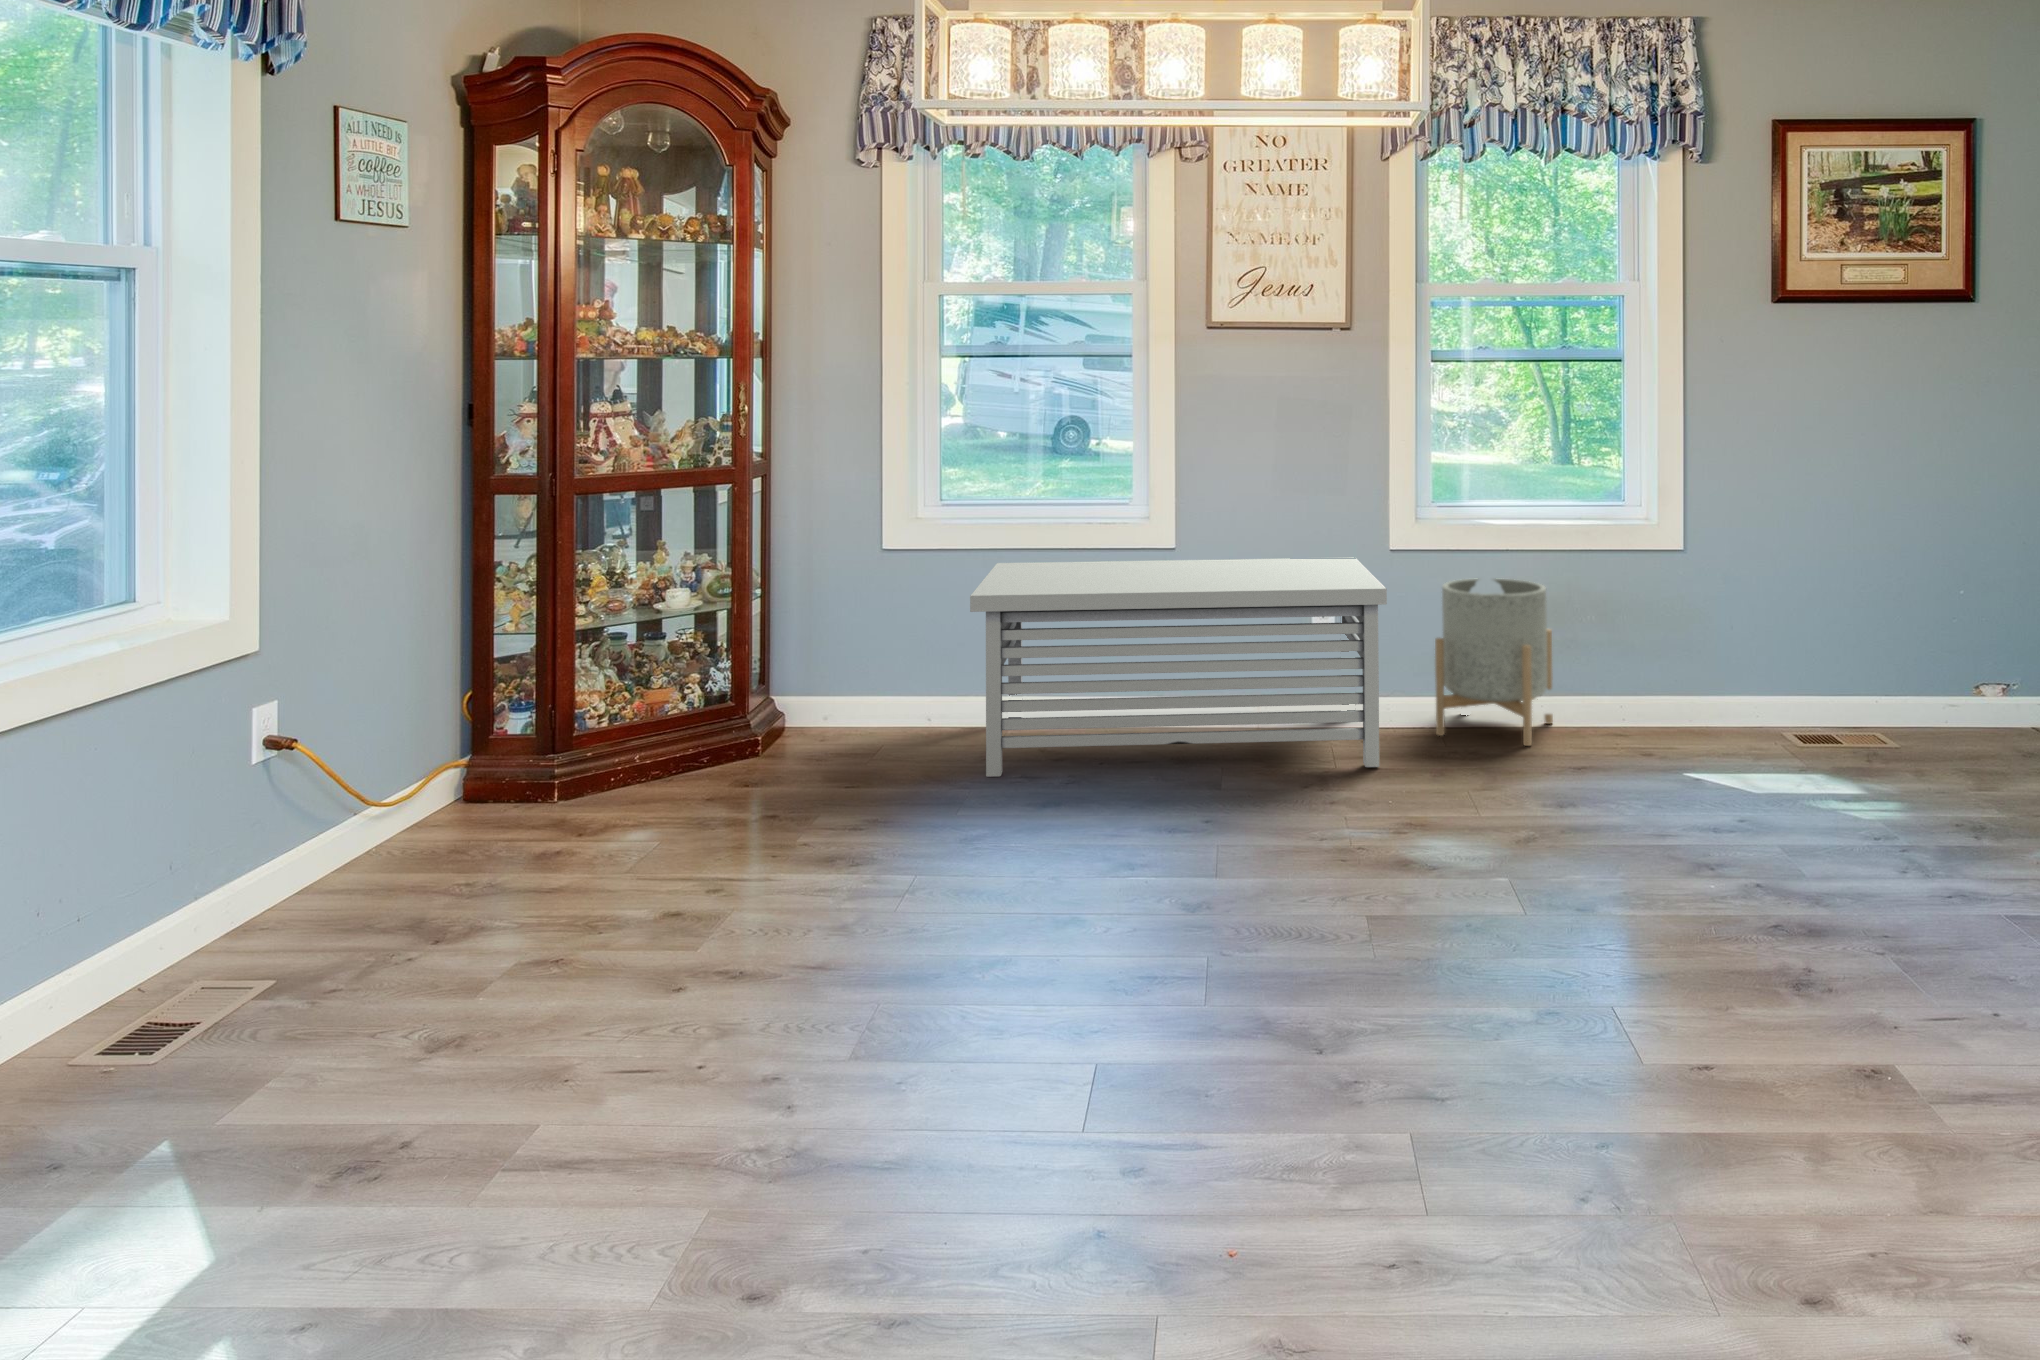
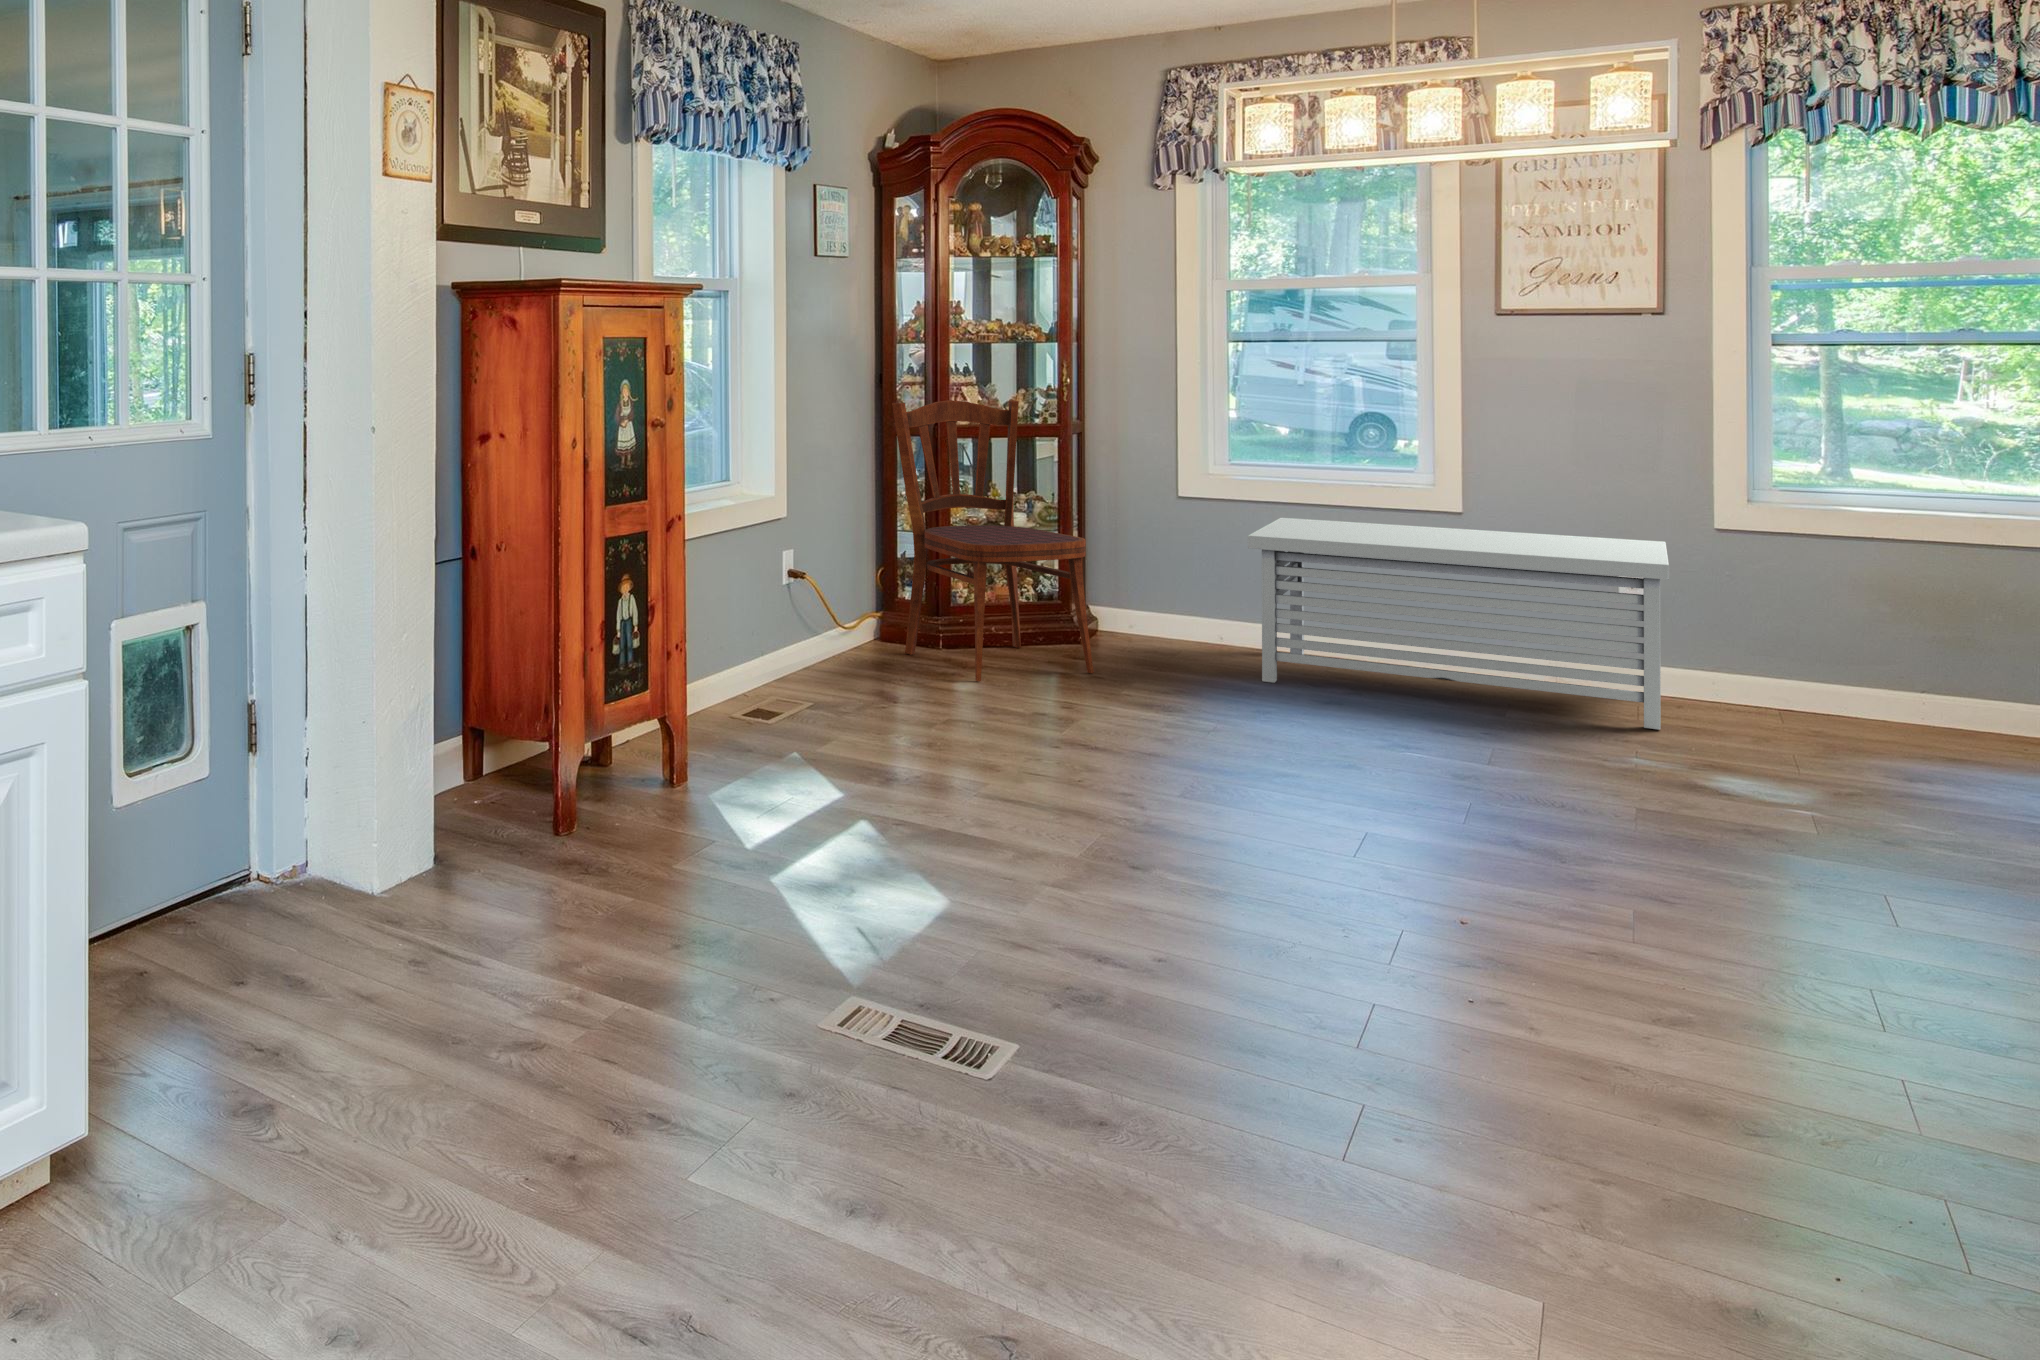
dining chair: none [481,436,779,861] -> present [892,400,1094,681]
planter: present [1435,578,1553,746] -> none [1751,573,1918,743]

